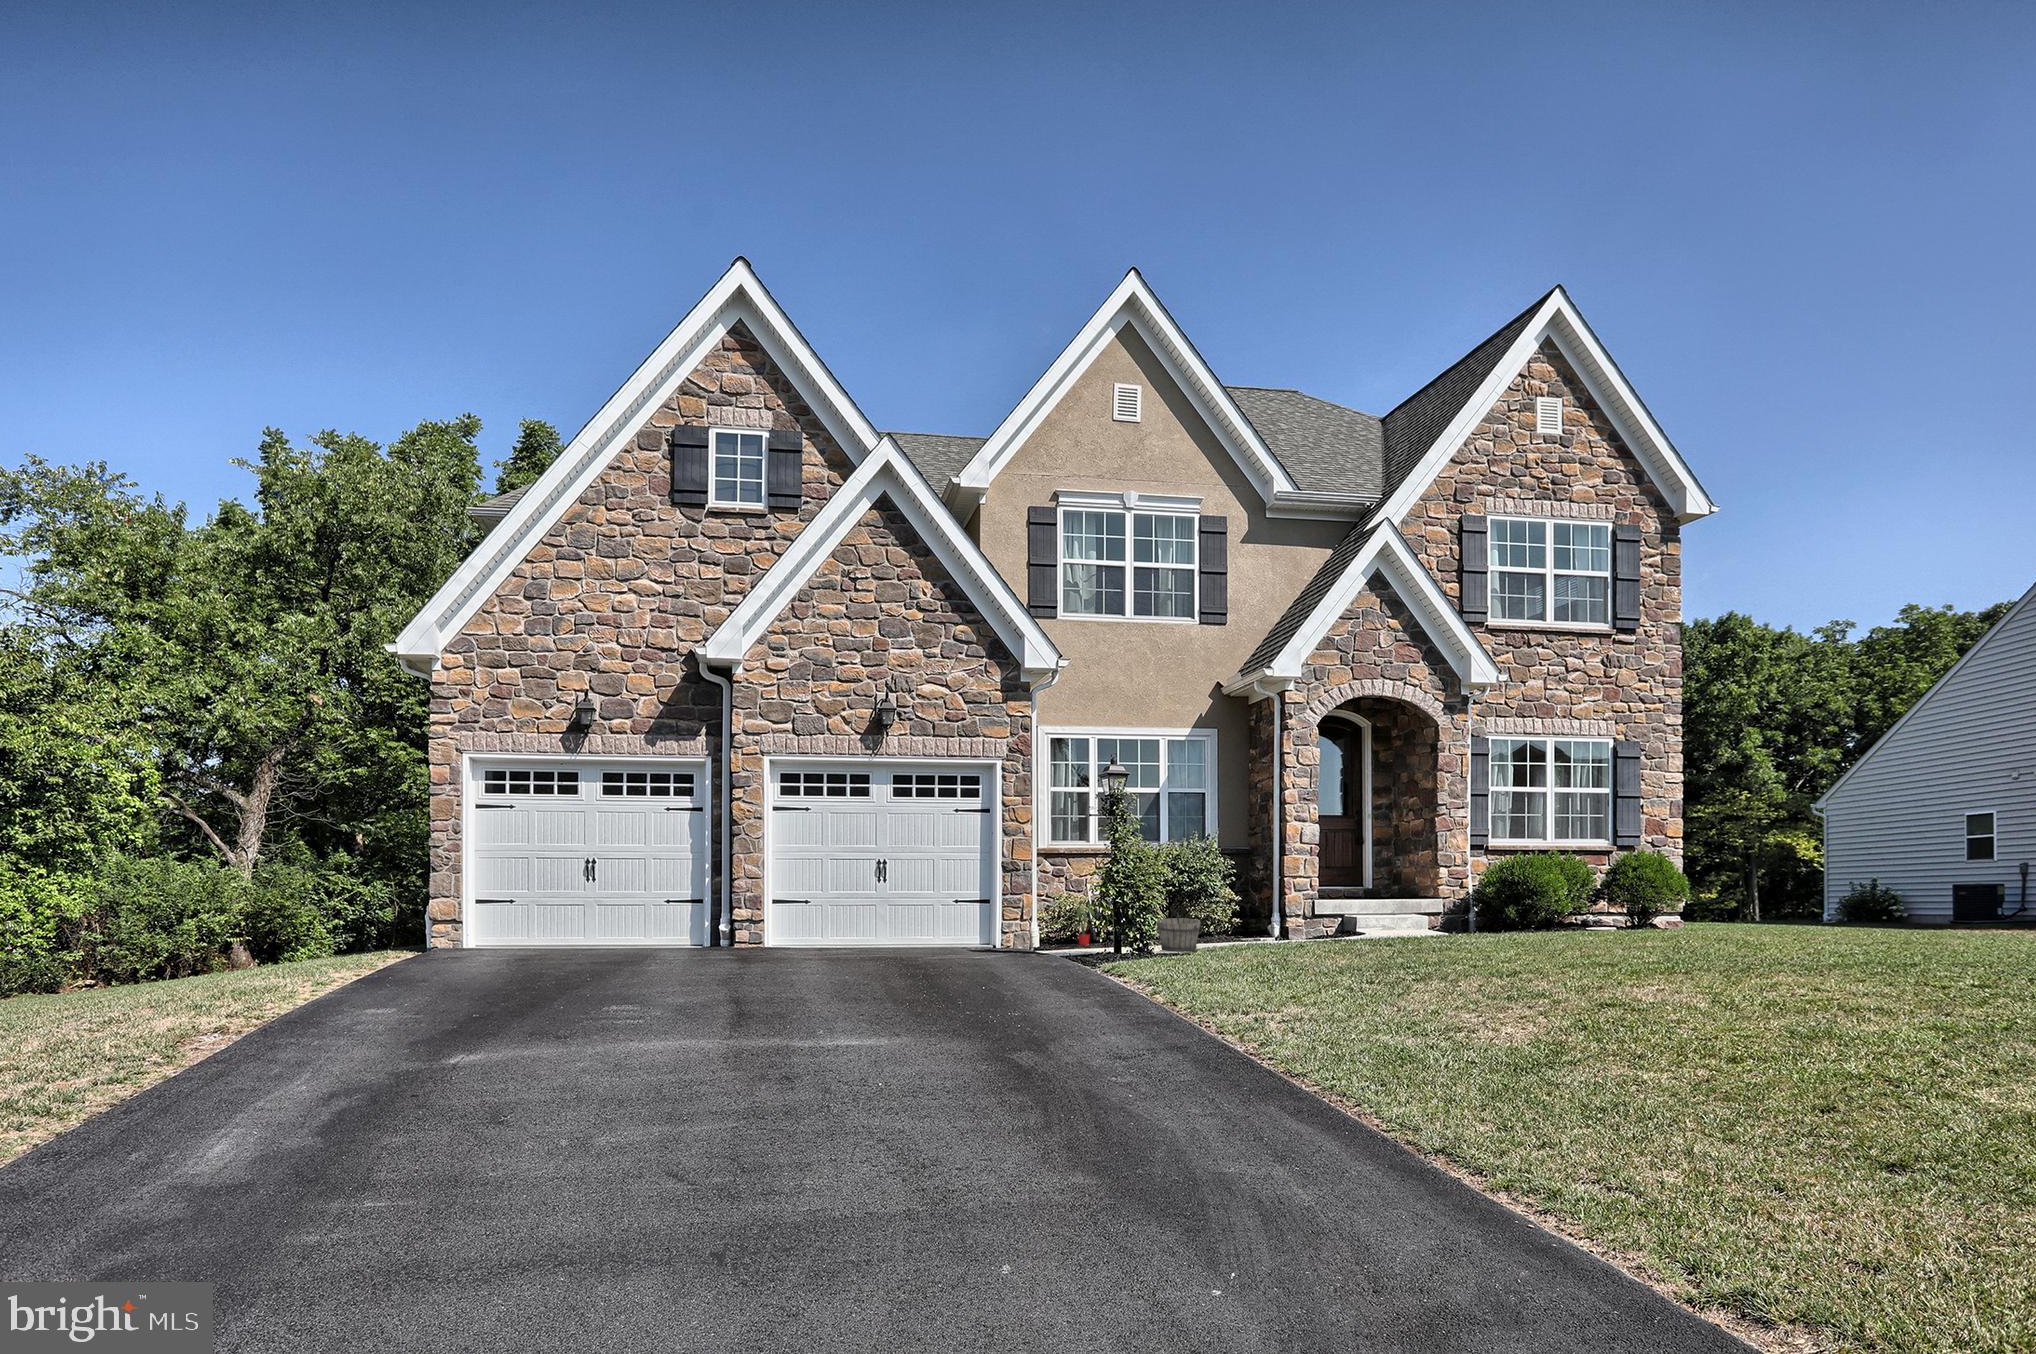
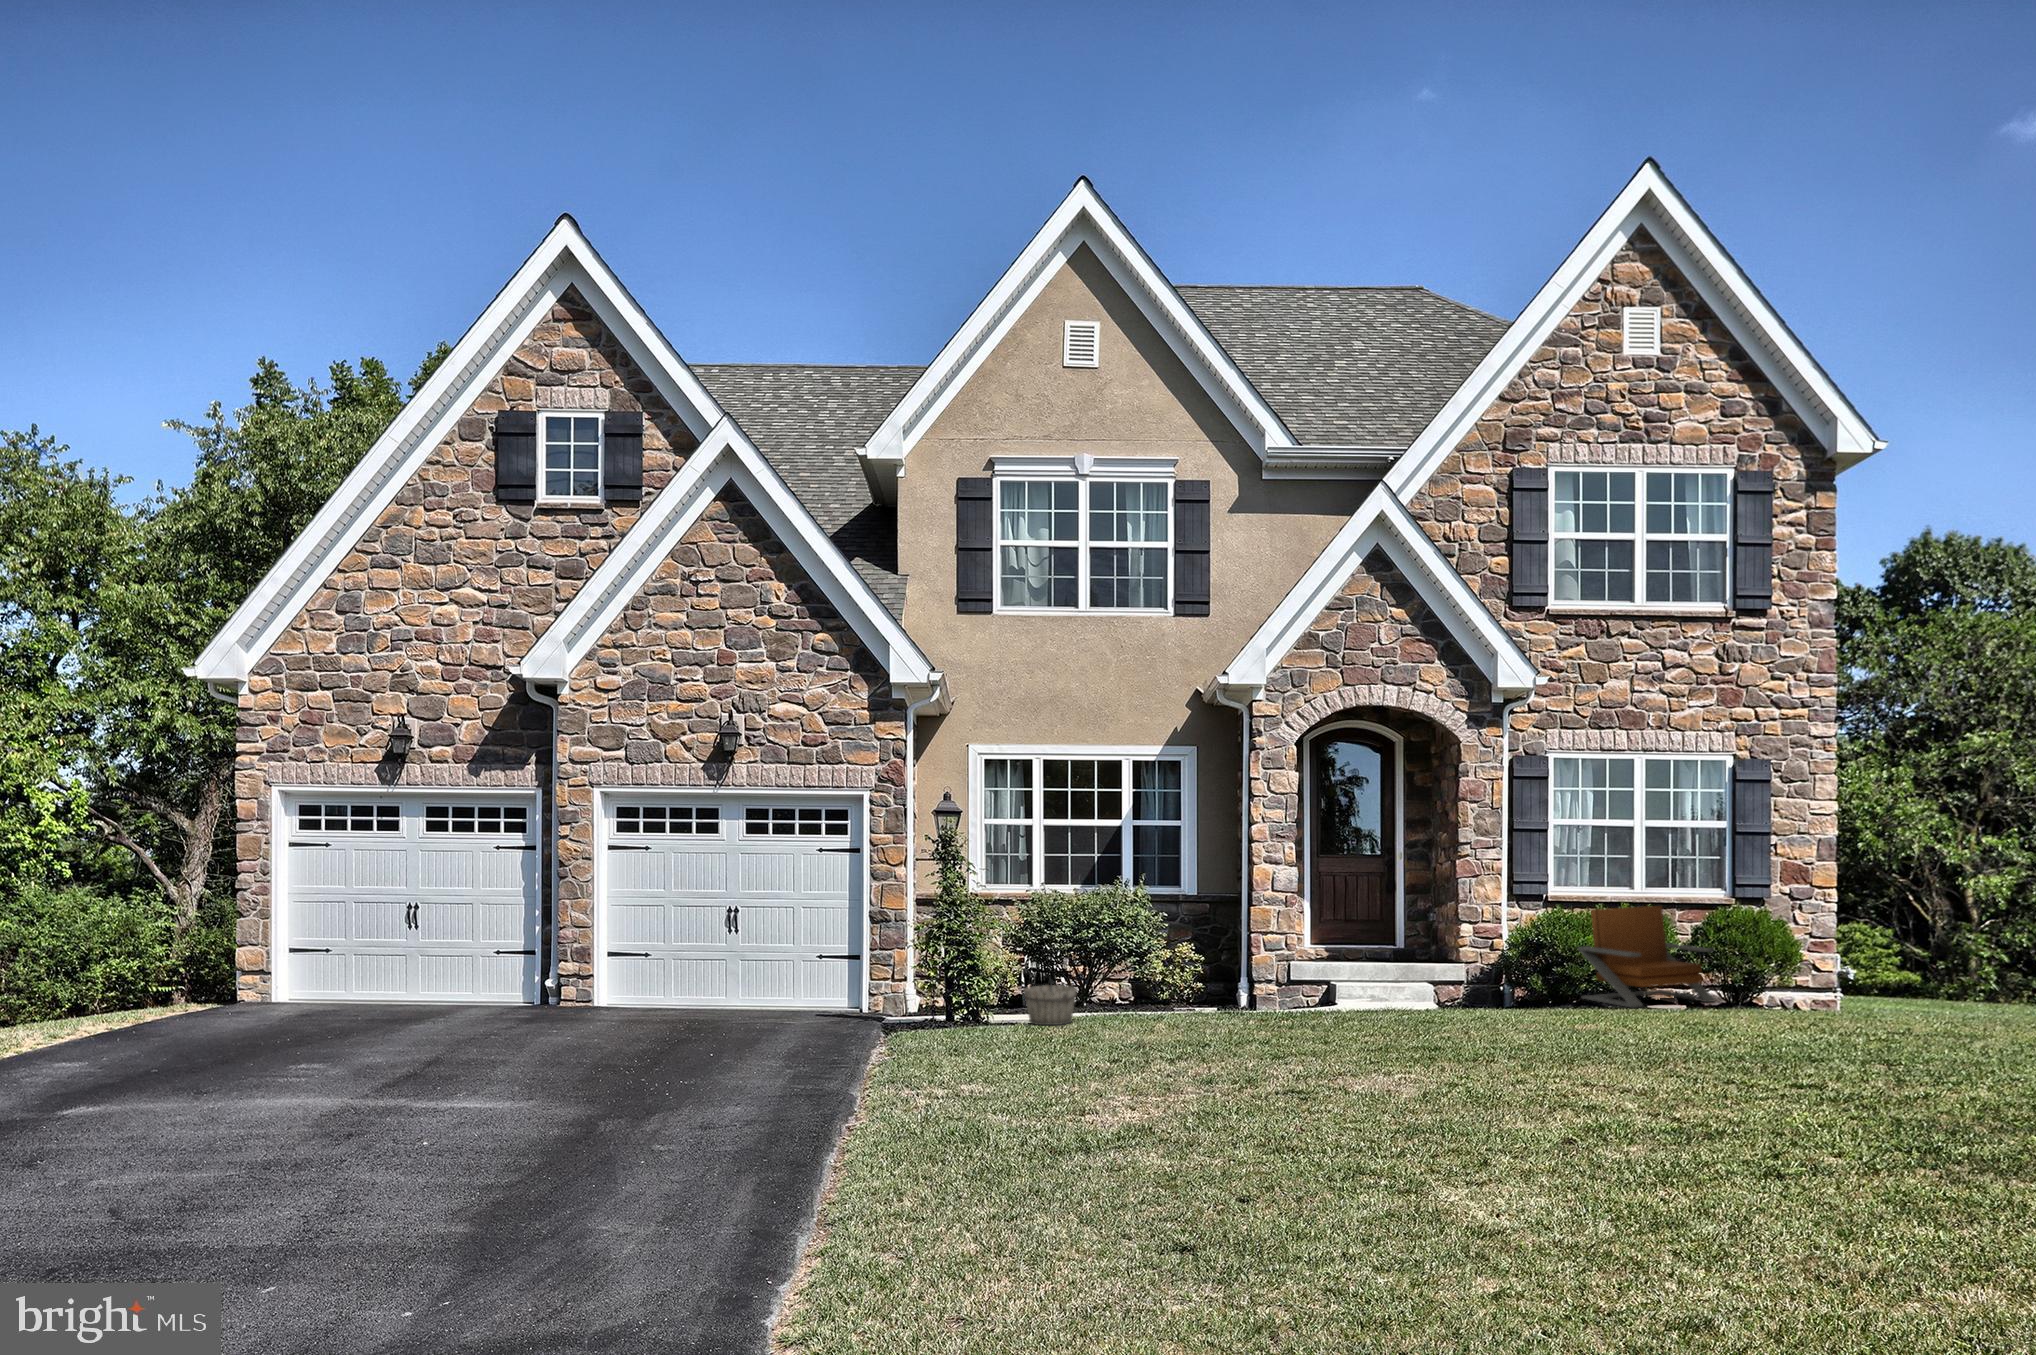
lounge chair: none [1542,851,1647,929] -> present [1578,906,1715,1008]
potted plant: present [1076,902,1095,945] -> none [925,962,964,1016]

